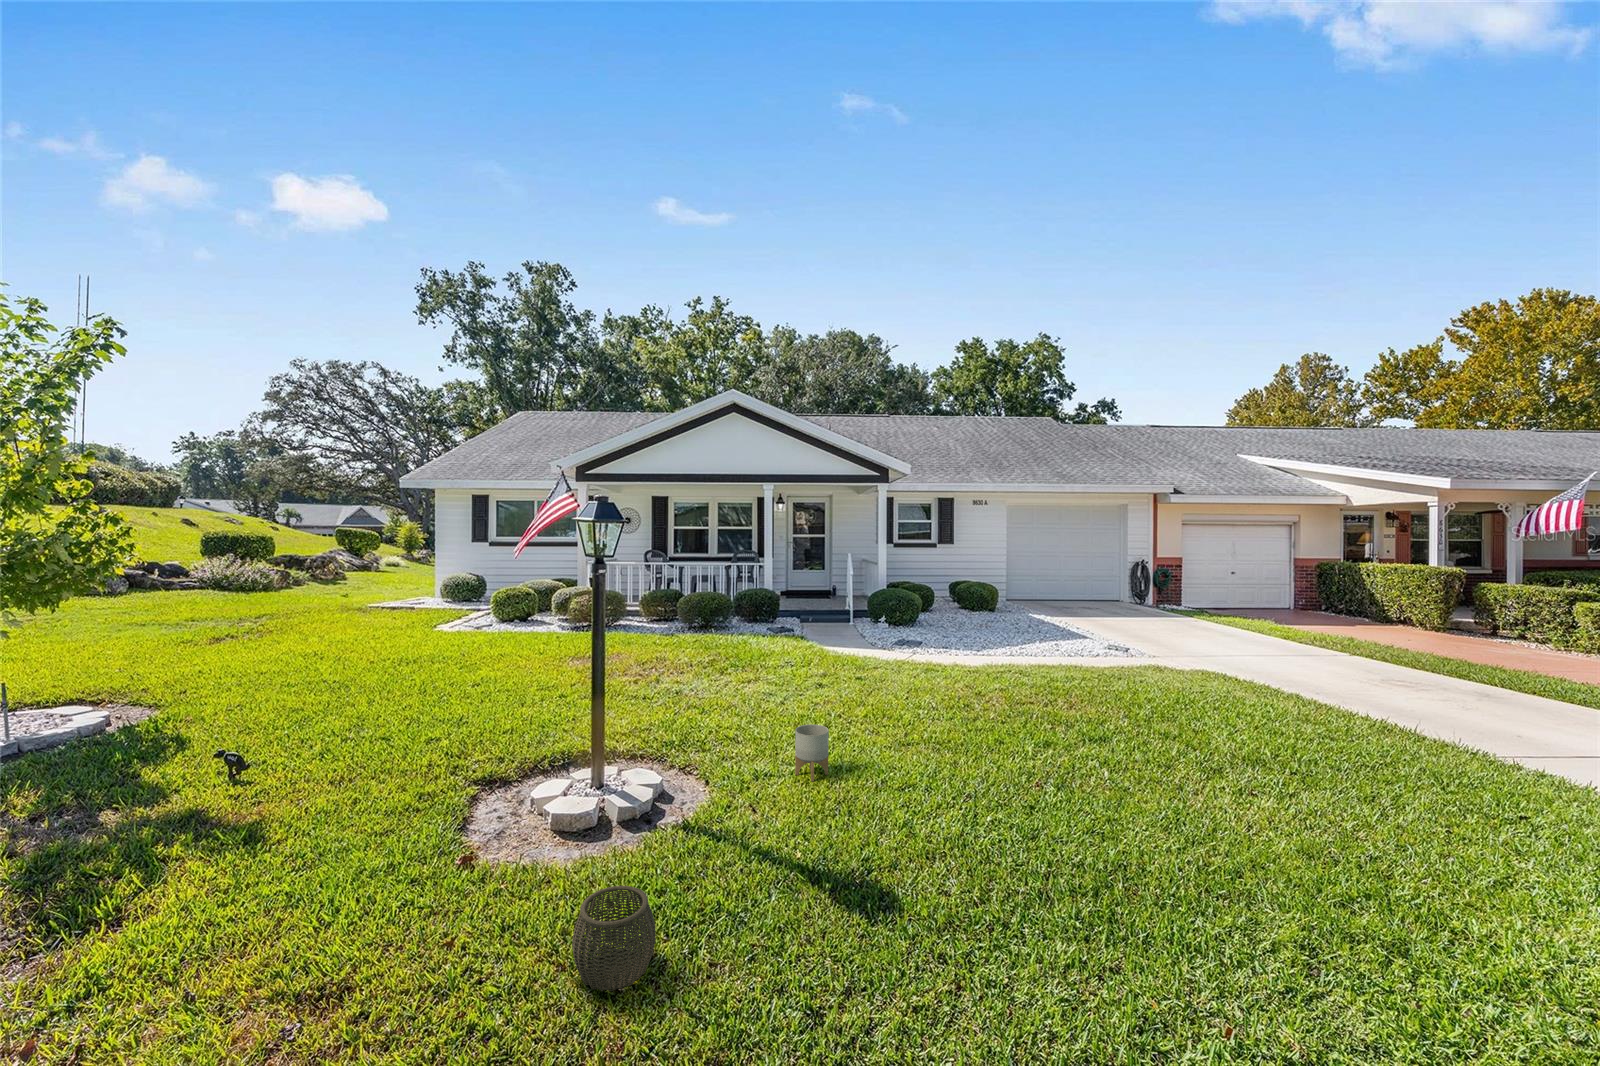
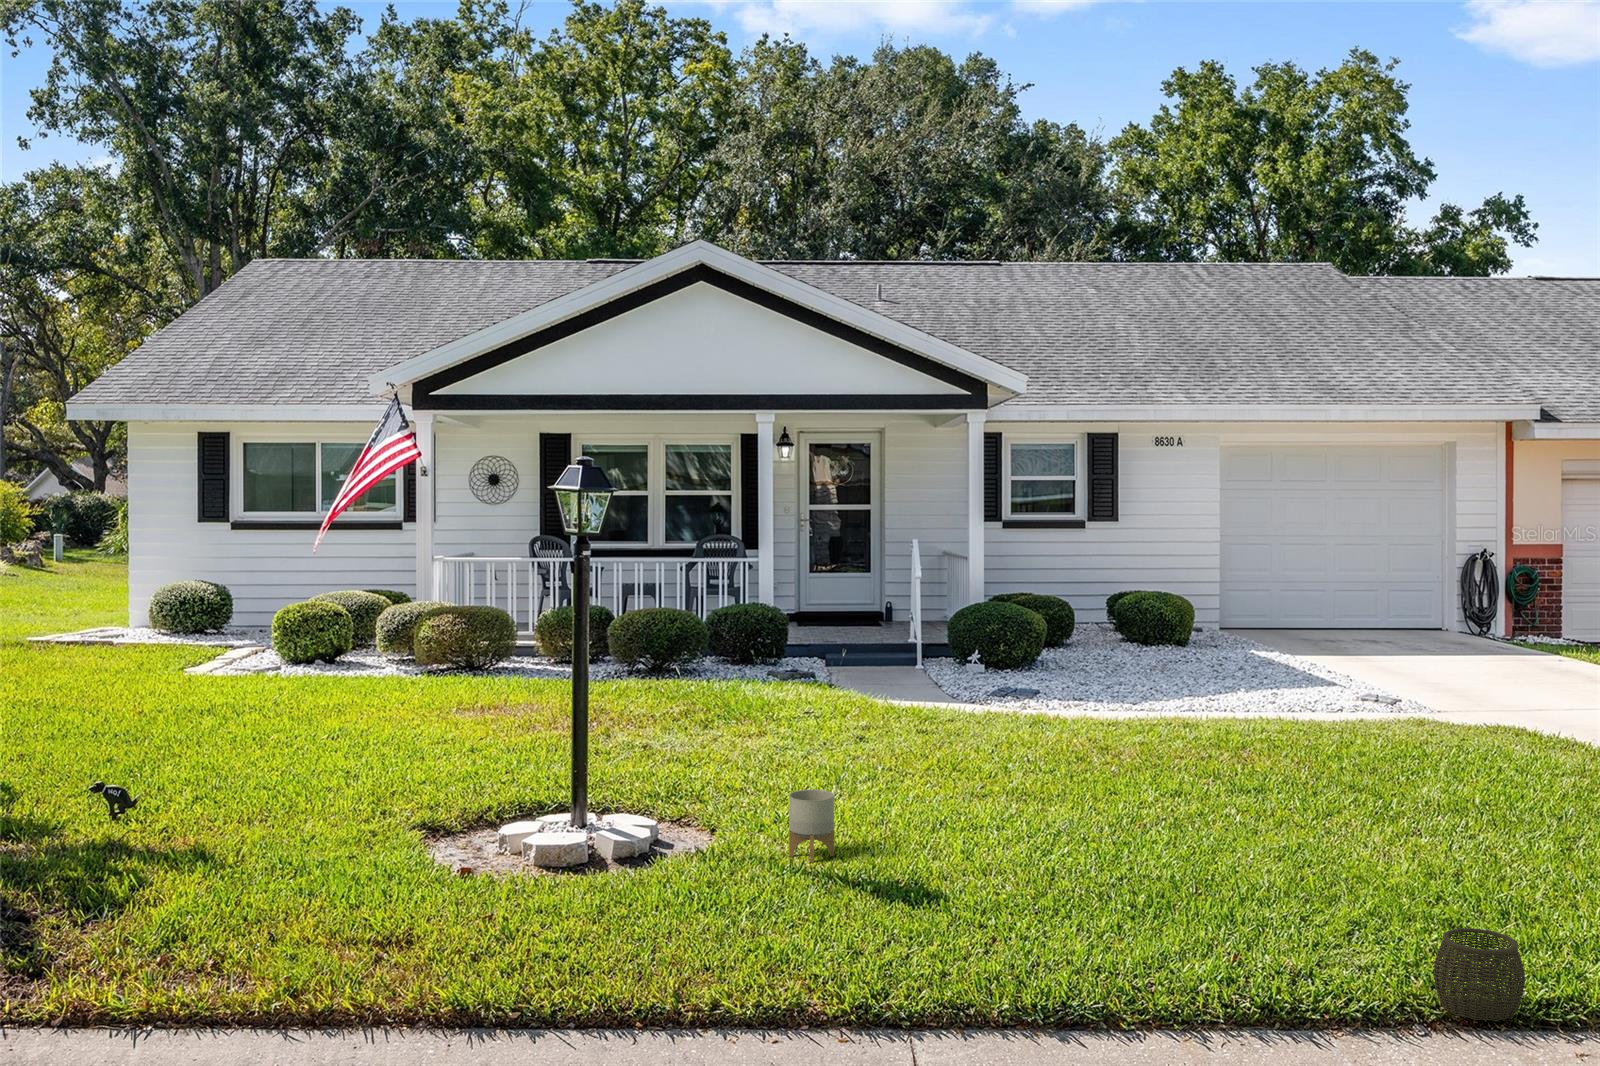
woven basket: present [572,886,656,991] -> present [1433,928,1525,1022]

